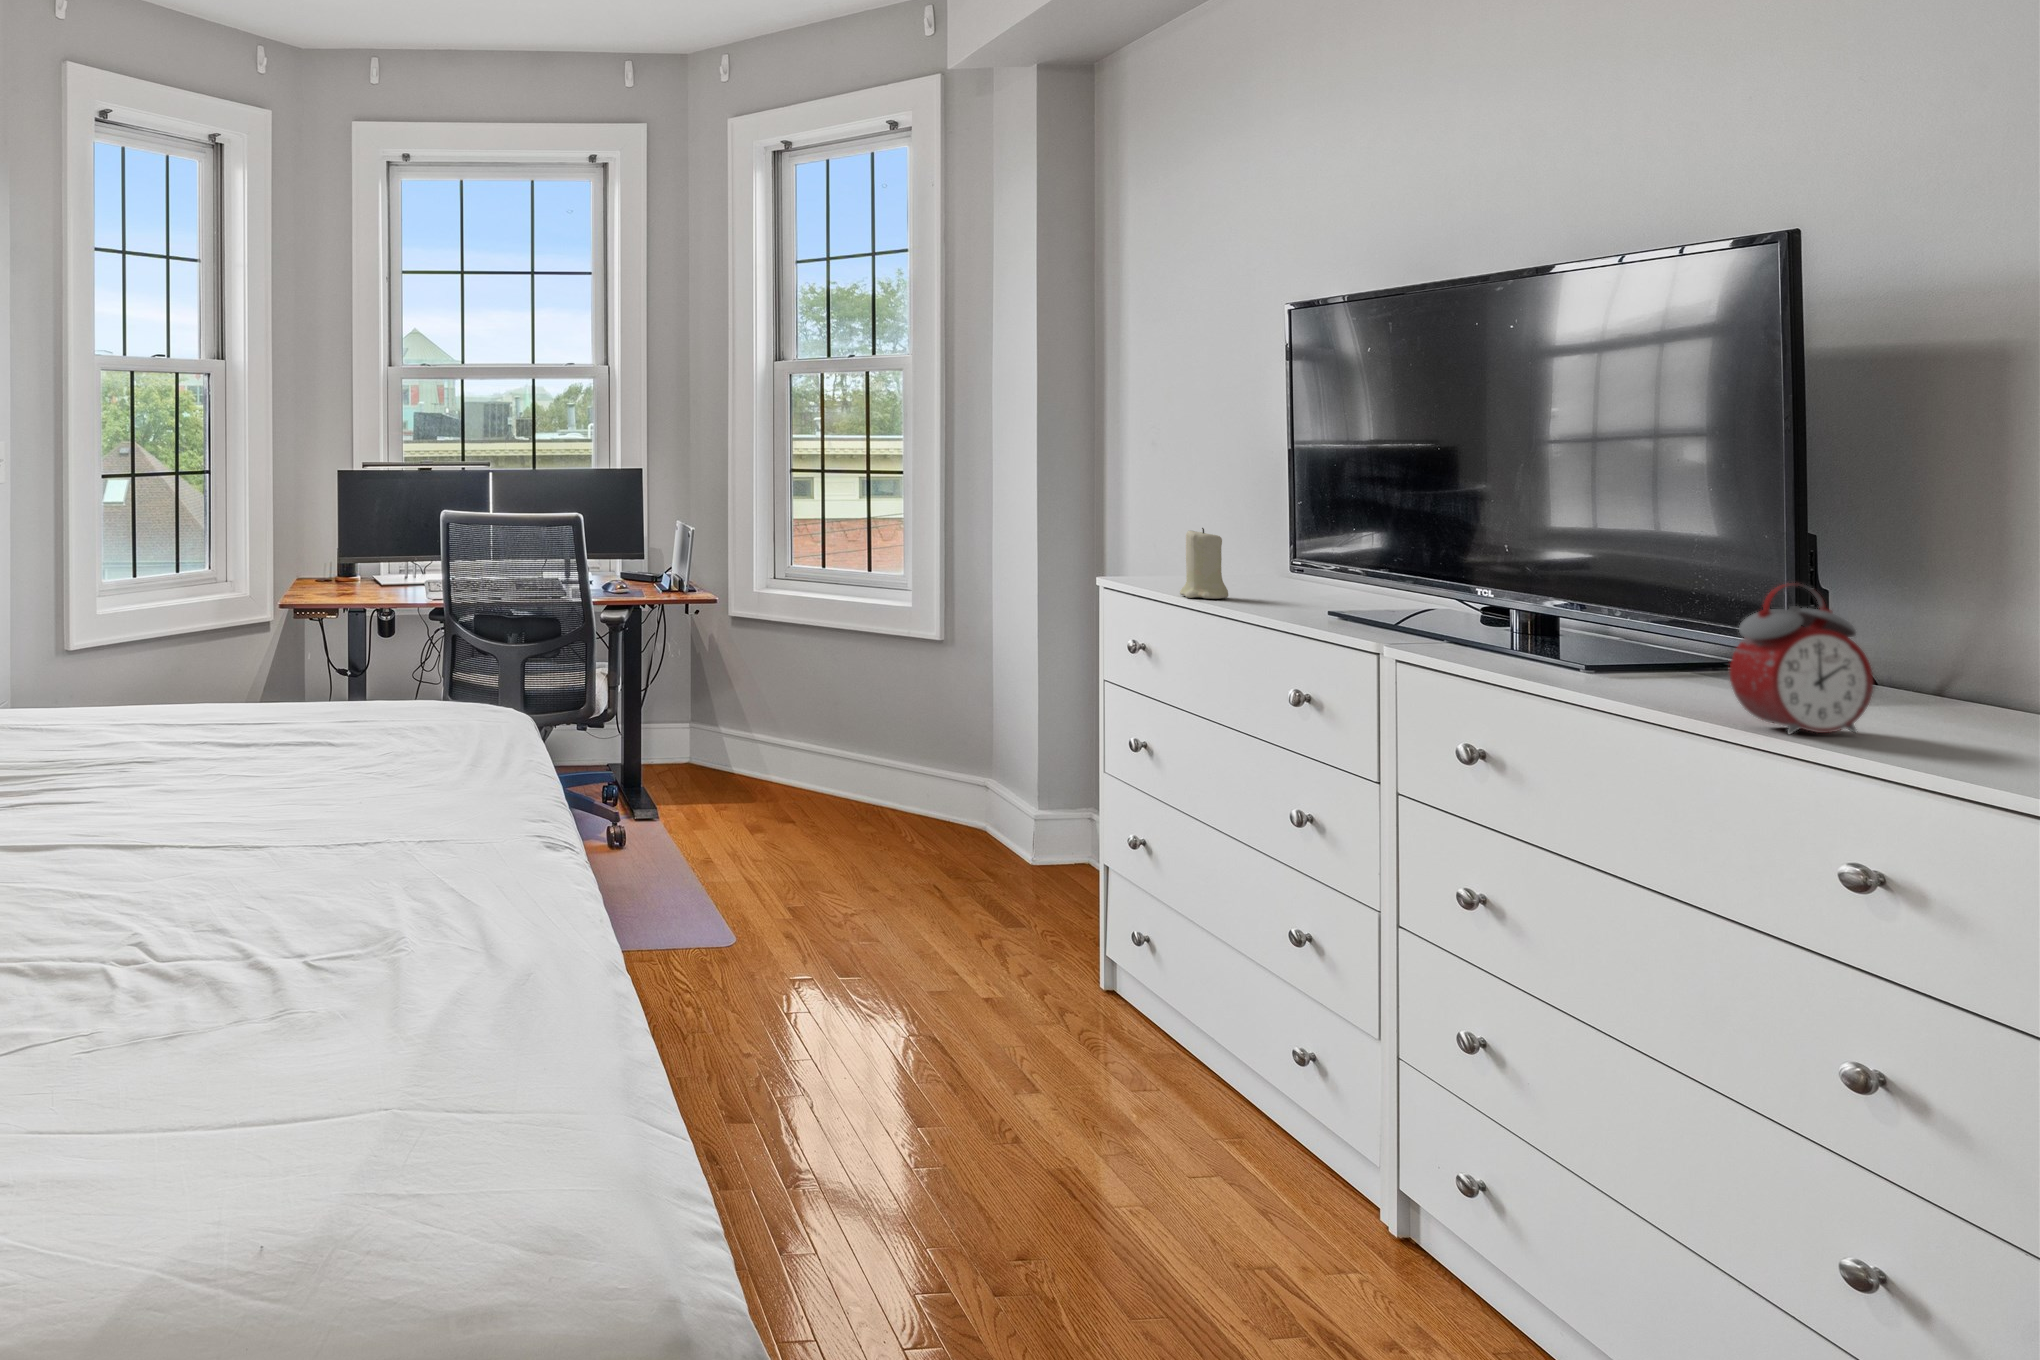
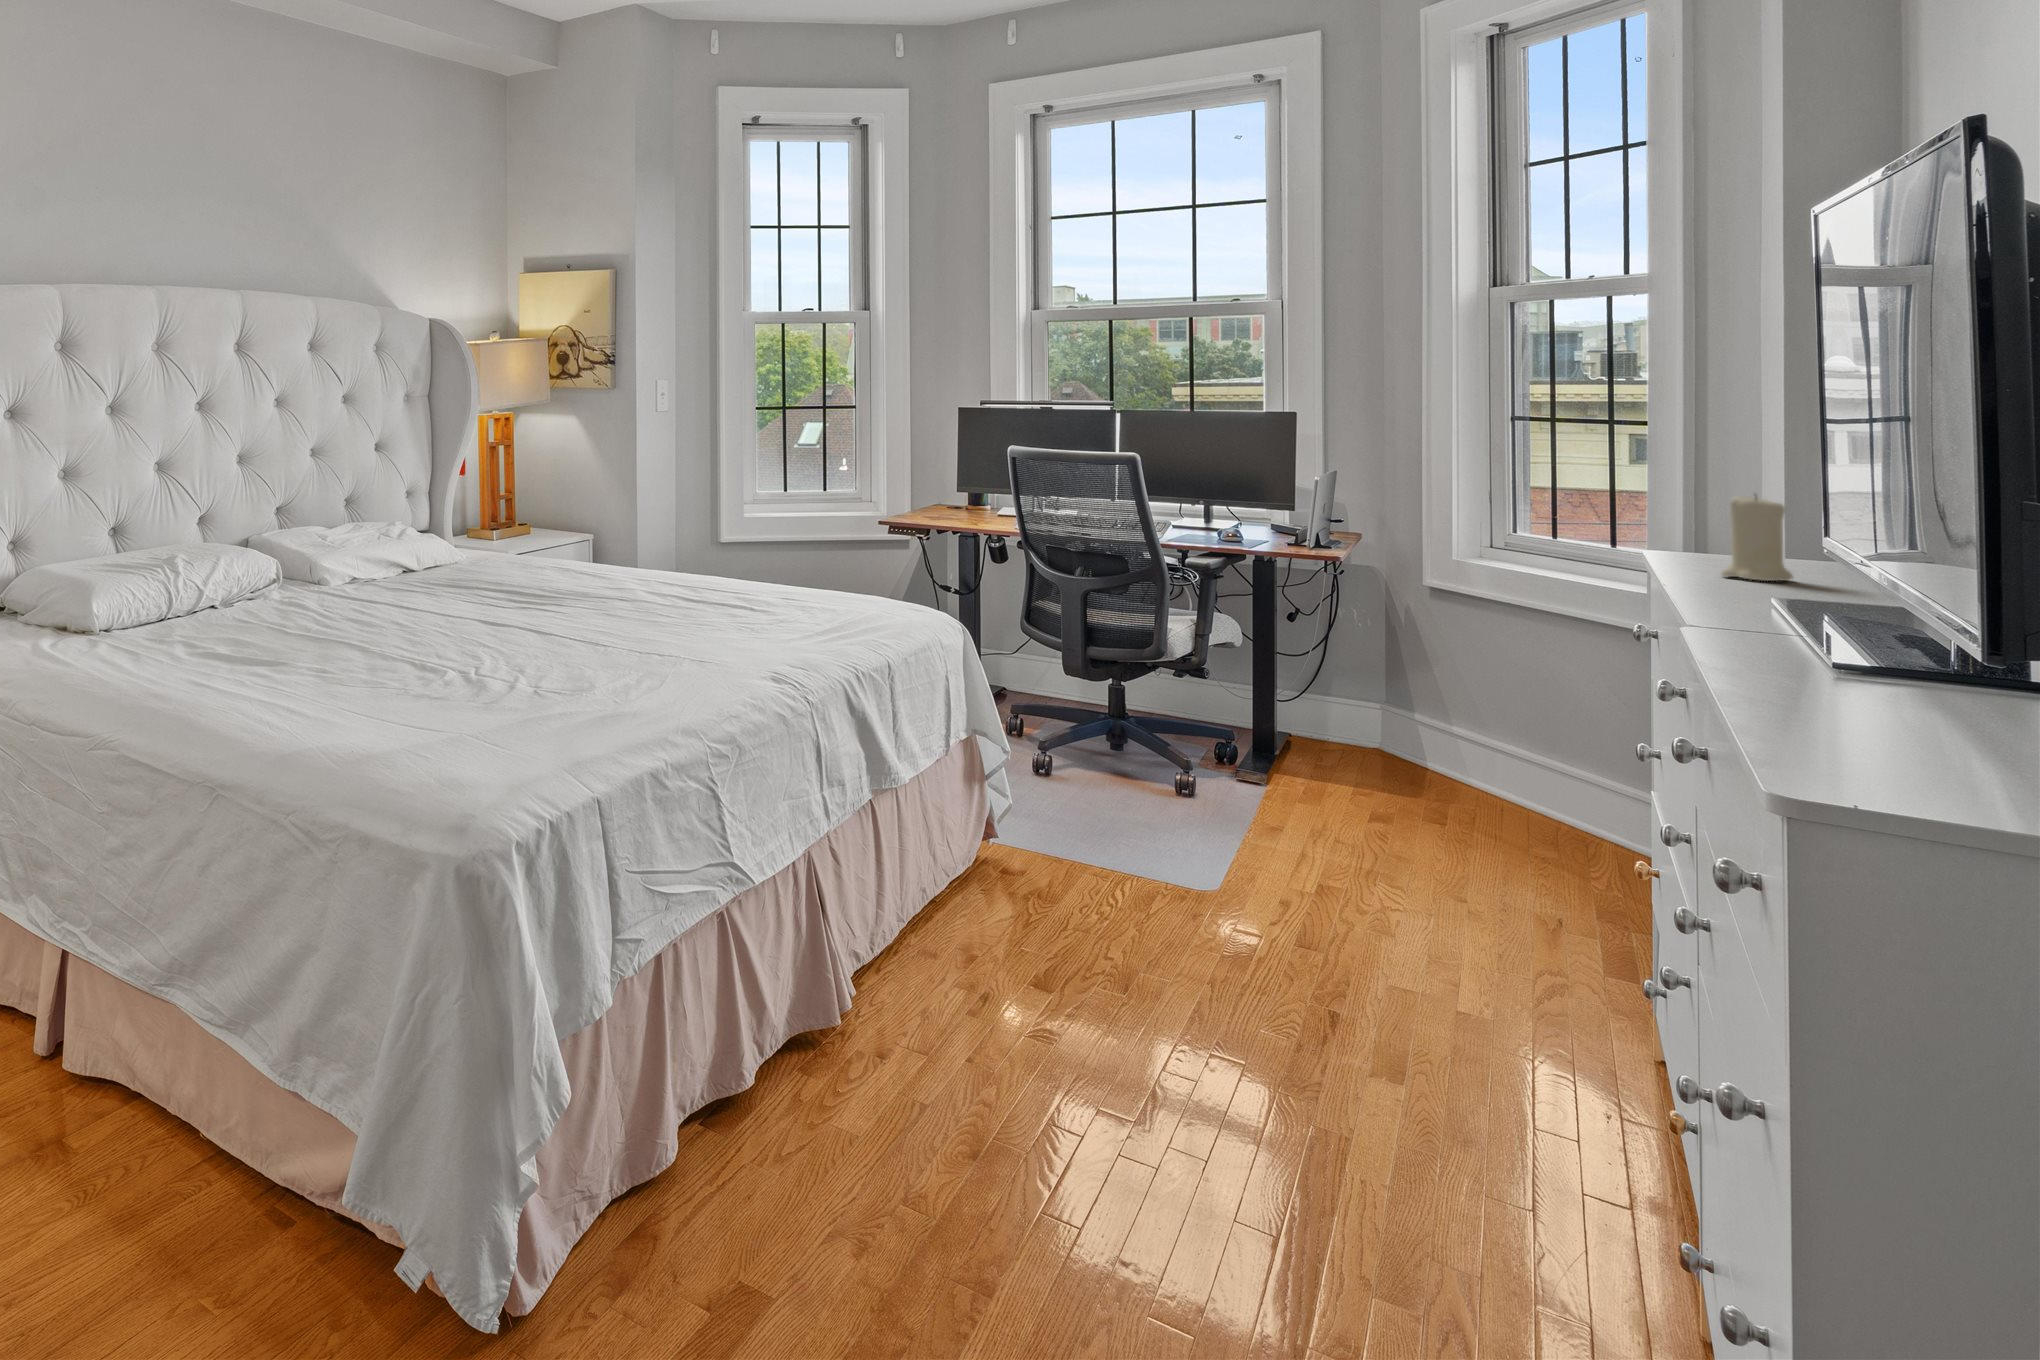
alarm clock: present [1730,584,1873,735] -> none [1802,549,1980,731]

